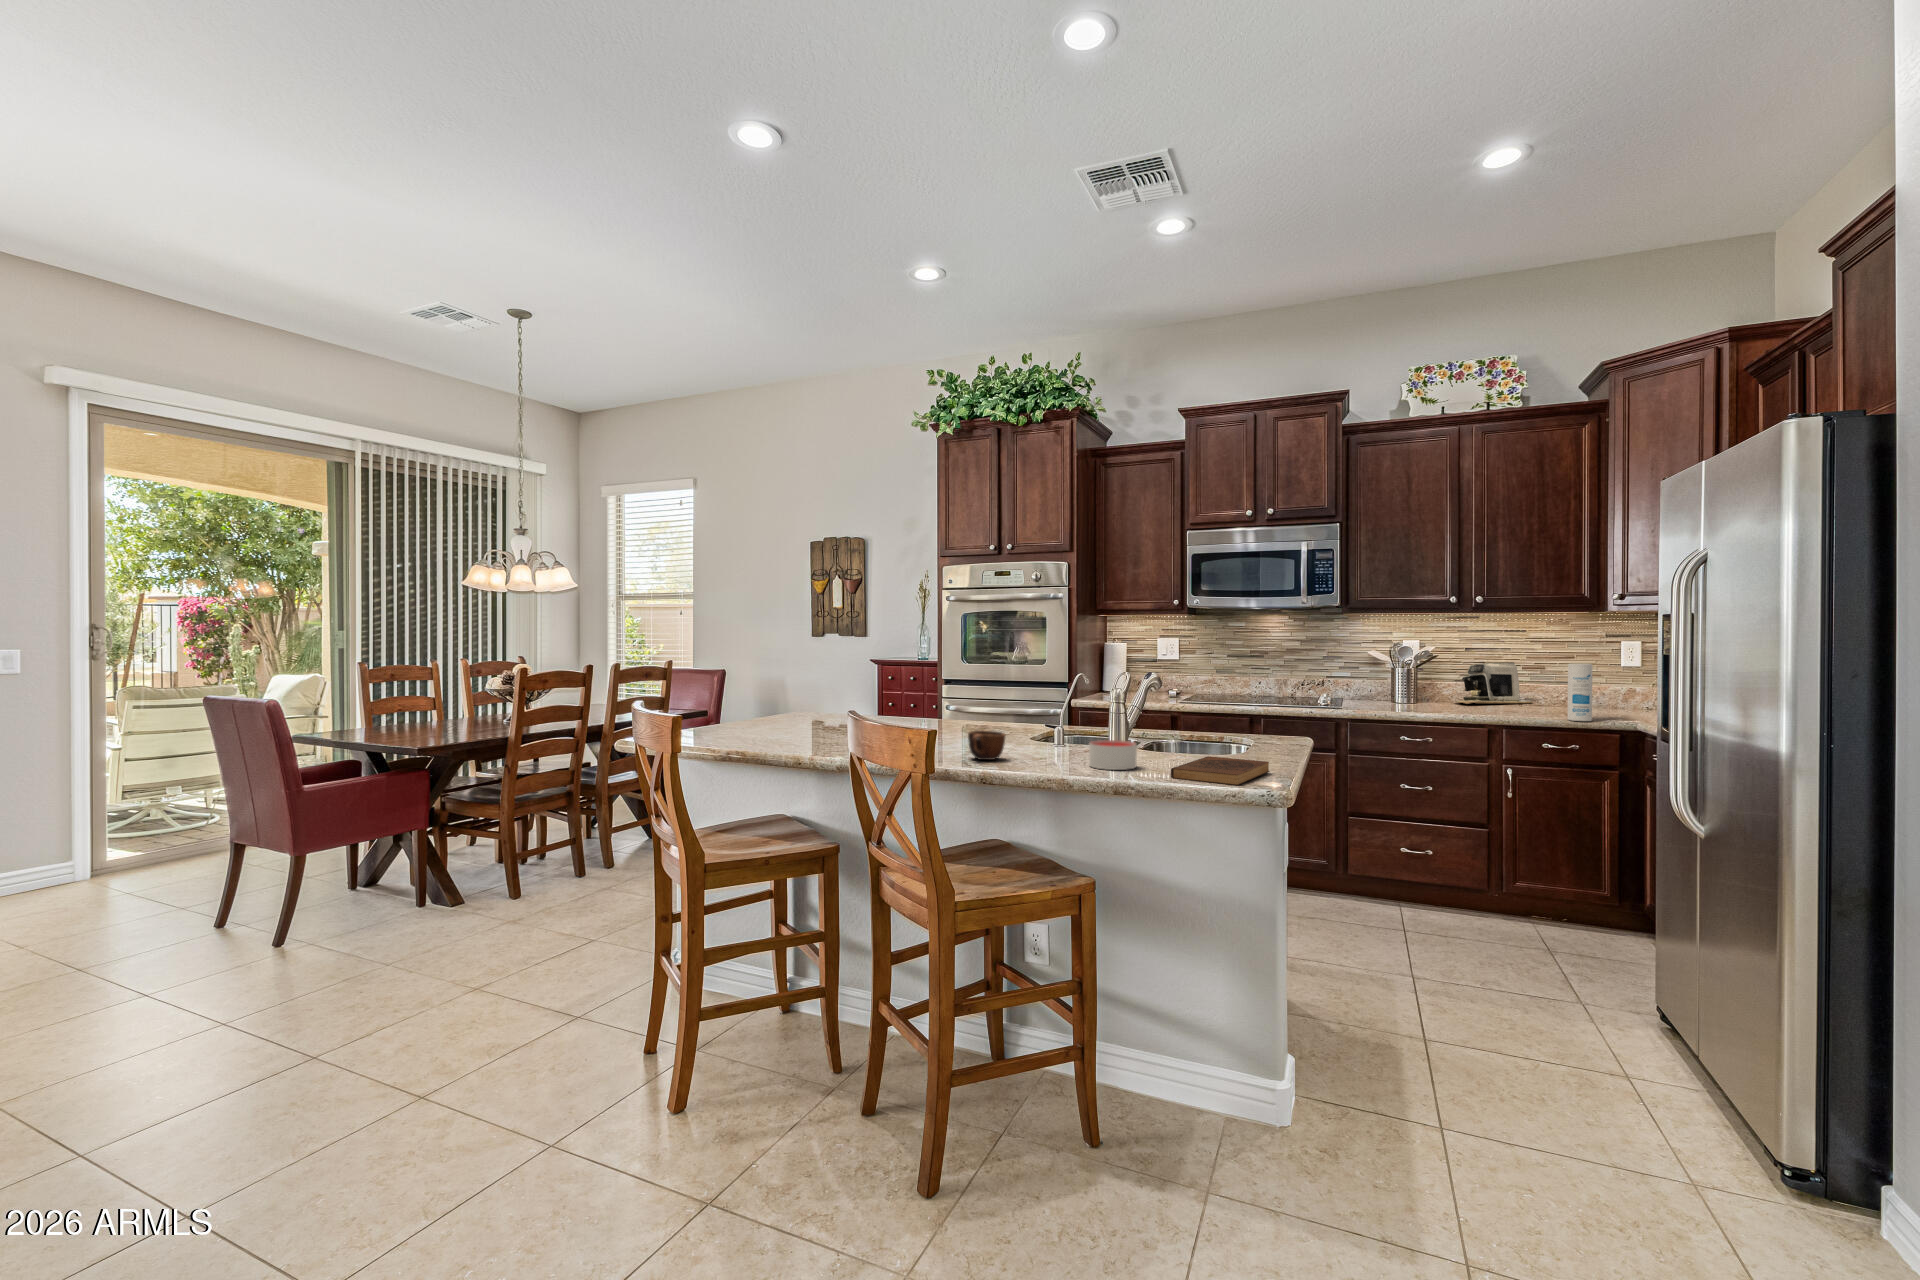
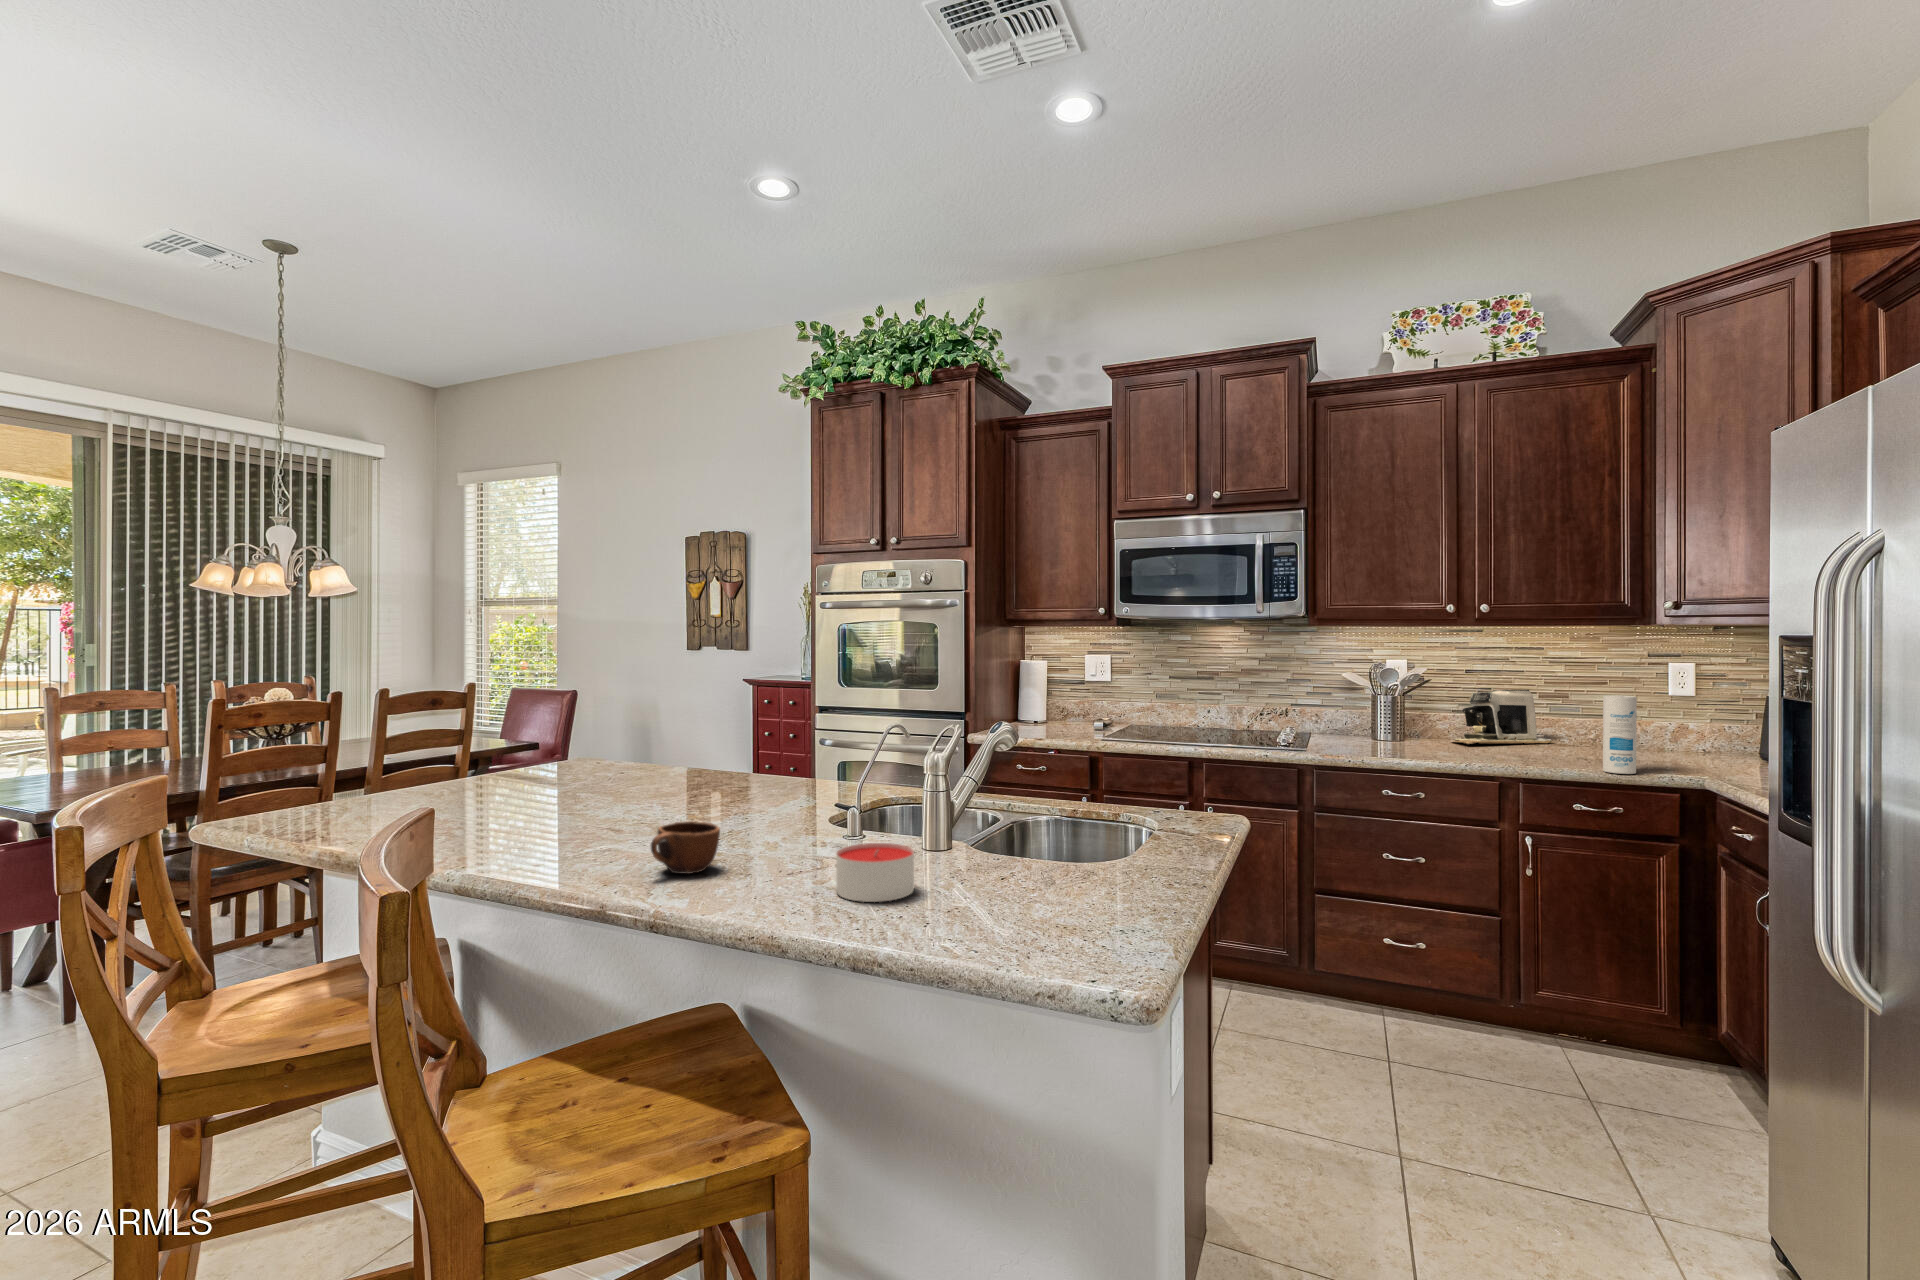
book: present [1171,756,1269,785] -> none [945,872,1130,952]

